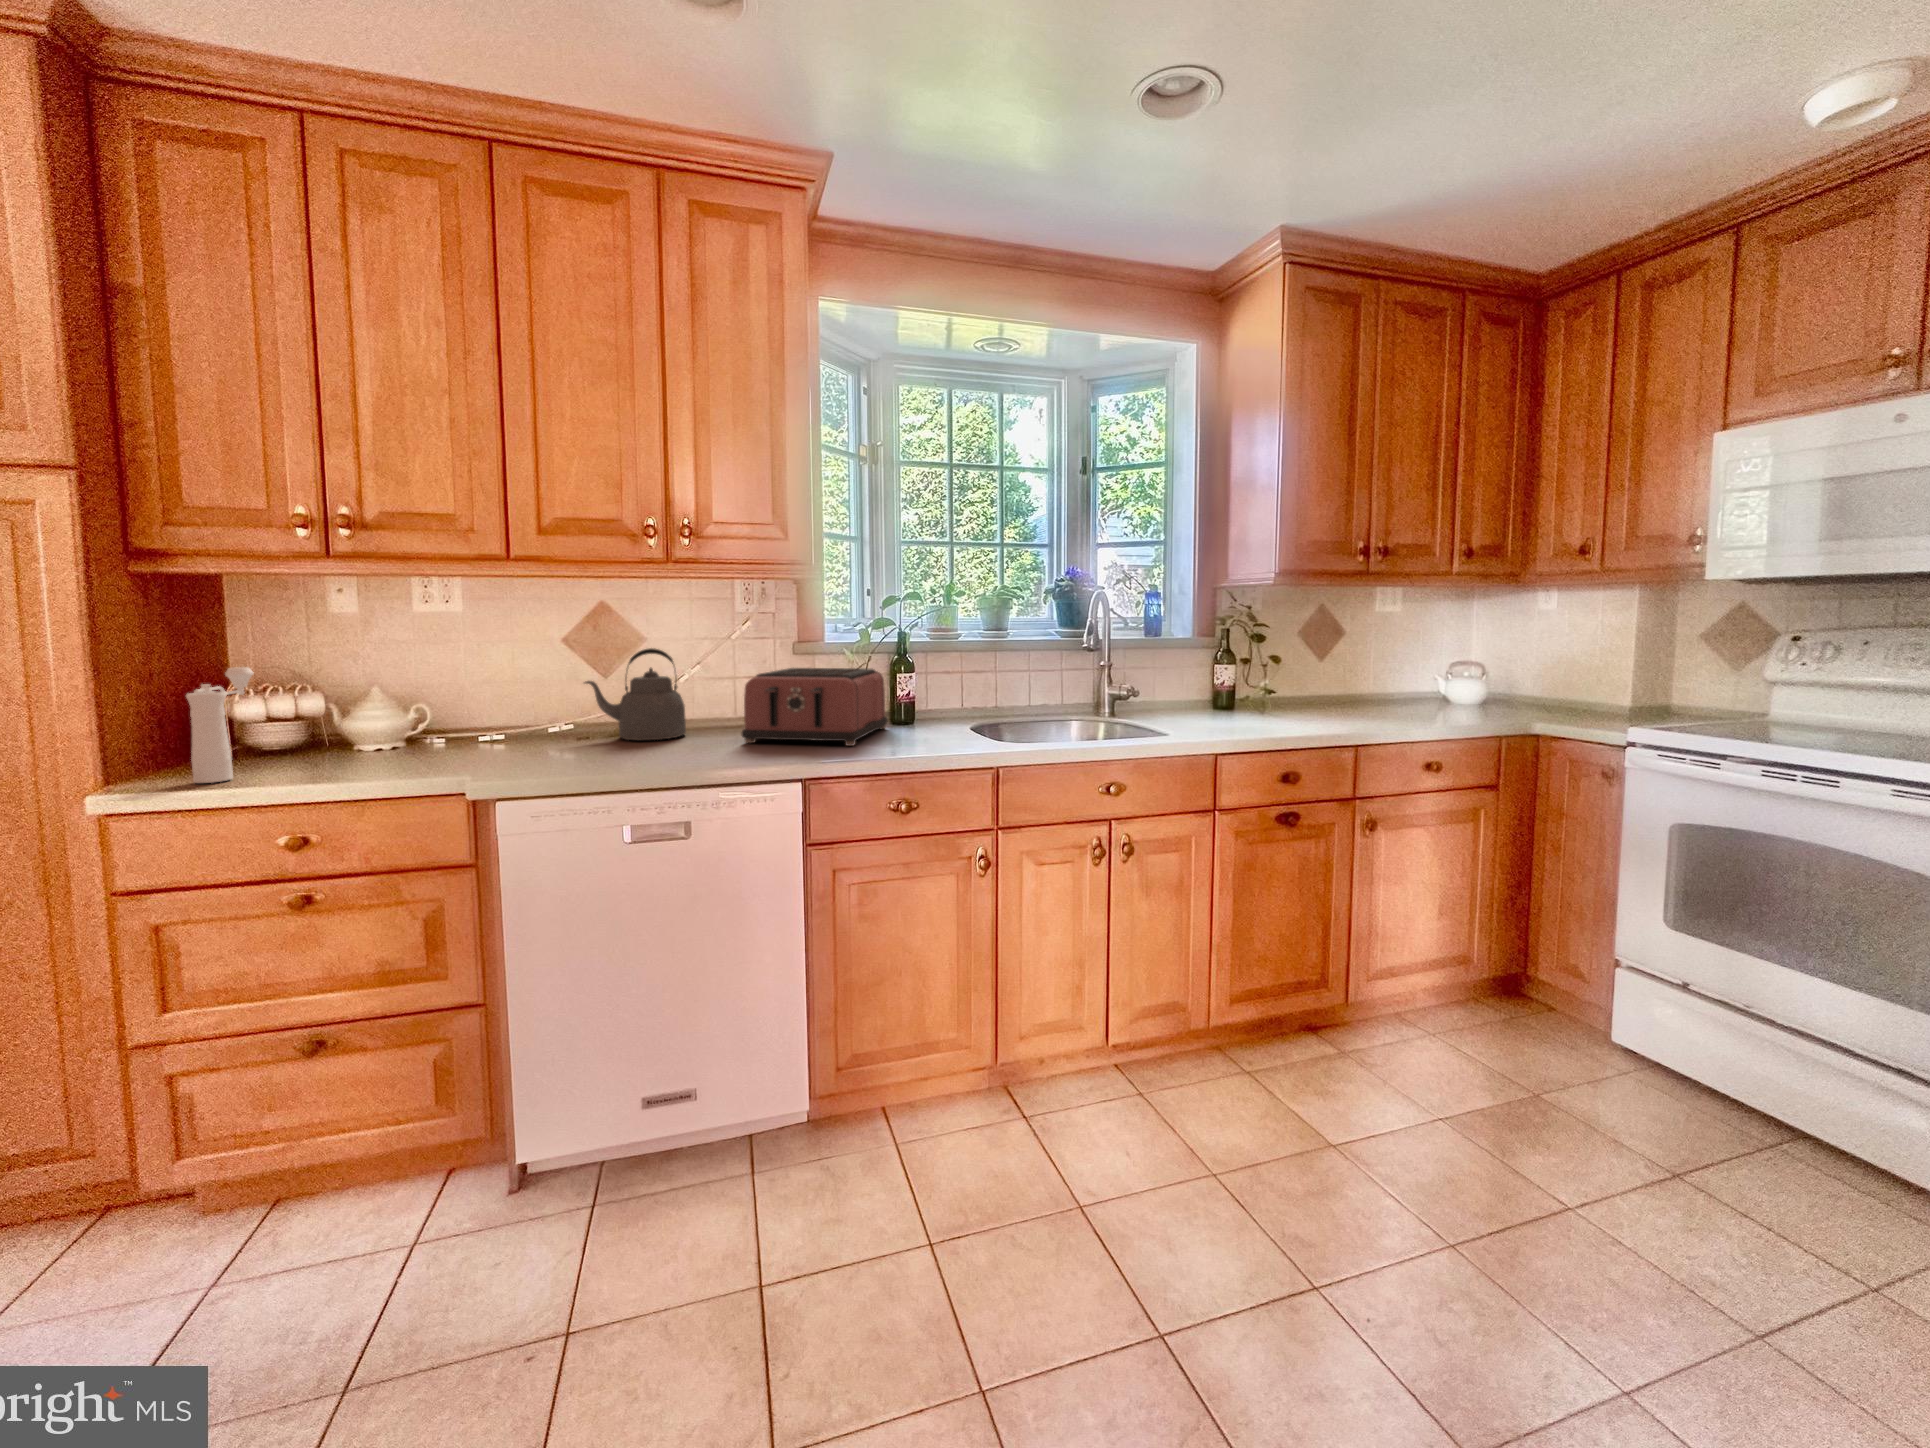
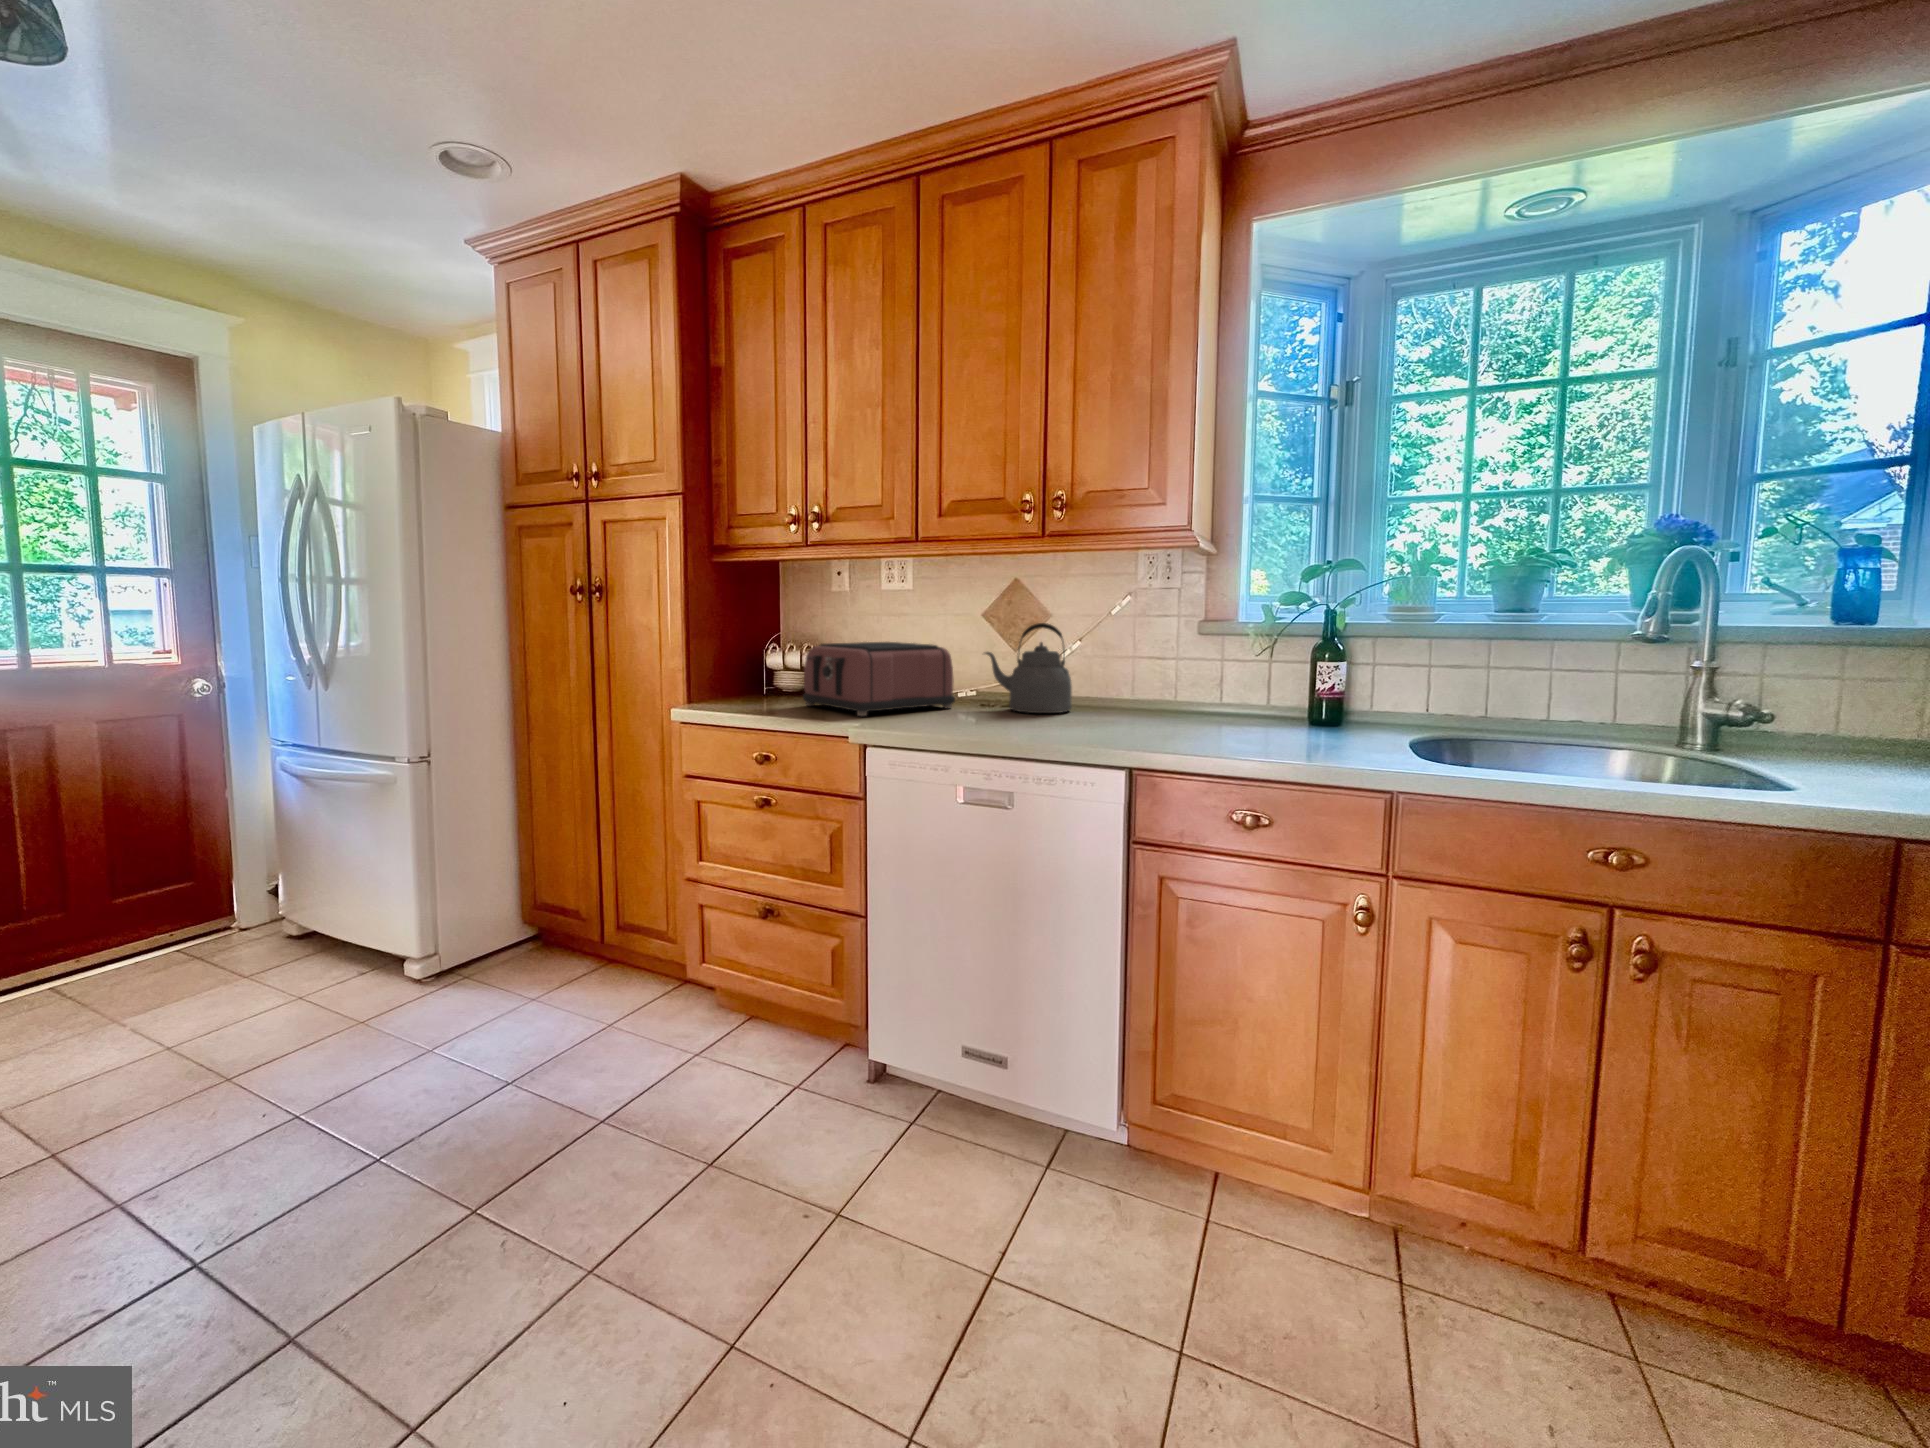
pepper mill: present [186,667,253,783] -> none [721,628,766,708]
toaster: present [742,668,888,746] -> present [803,642,955,716]

